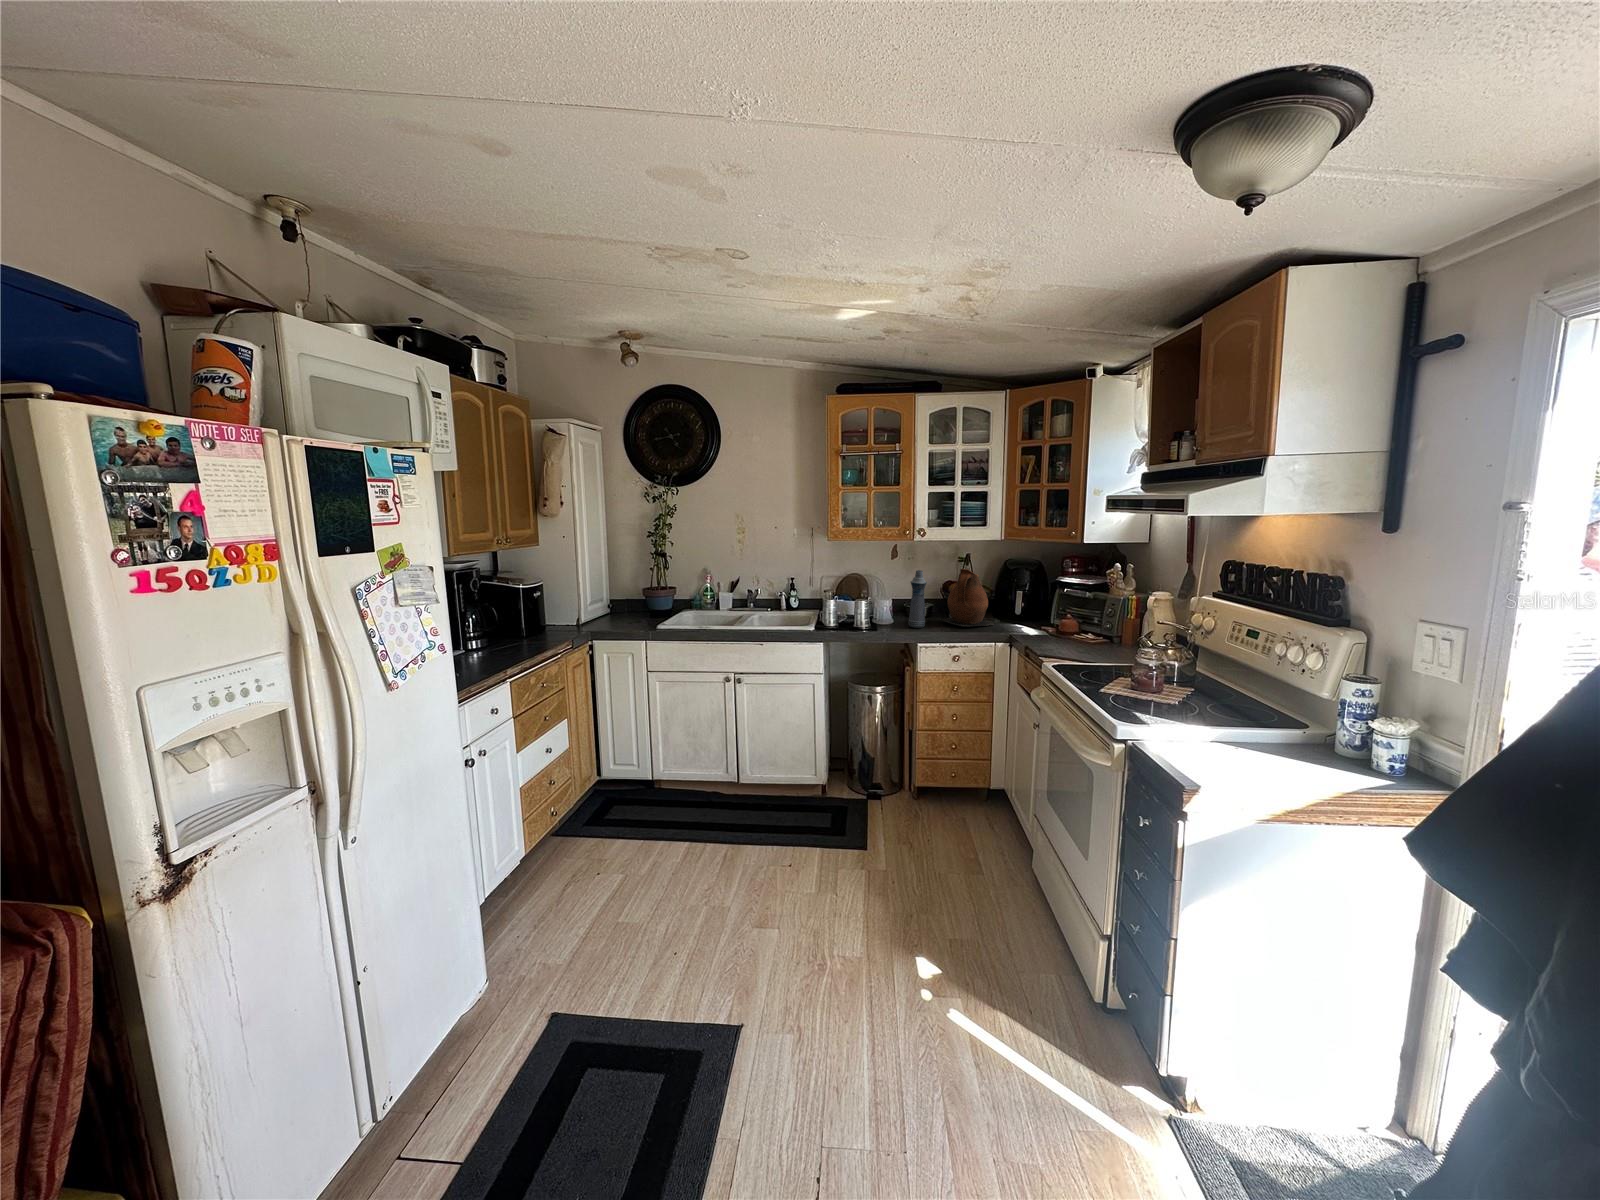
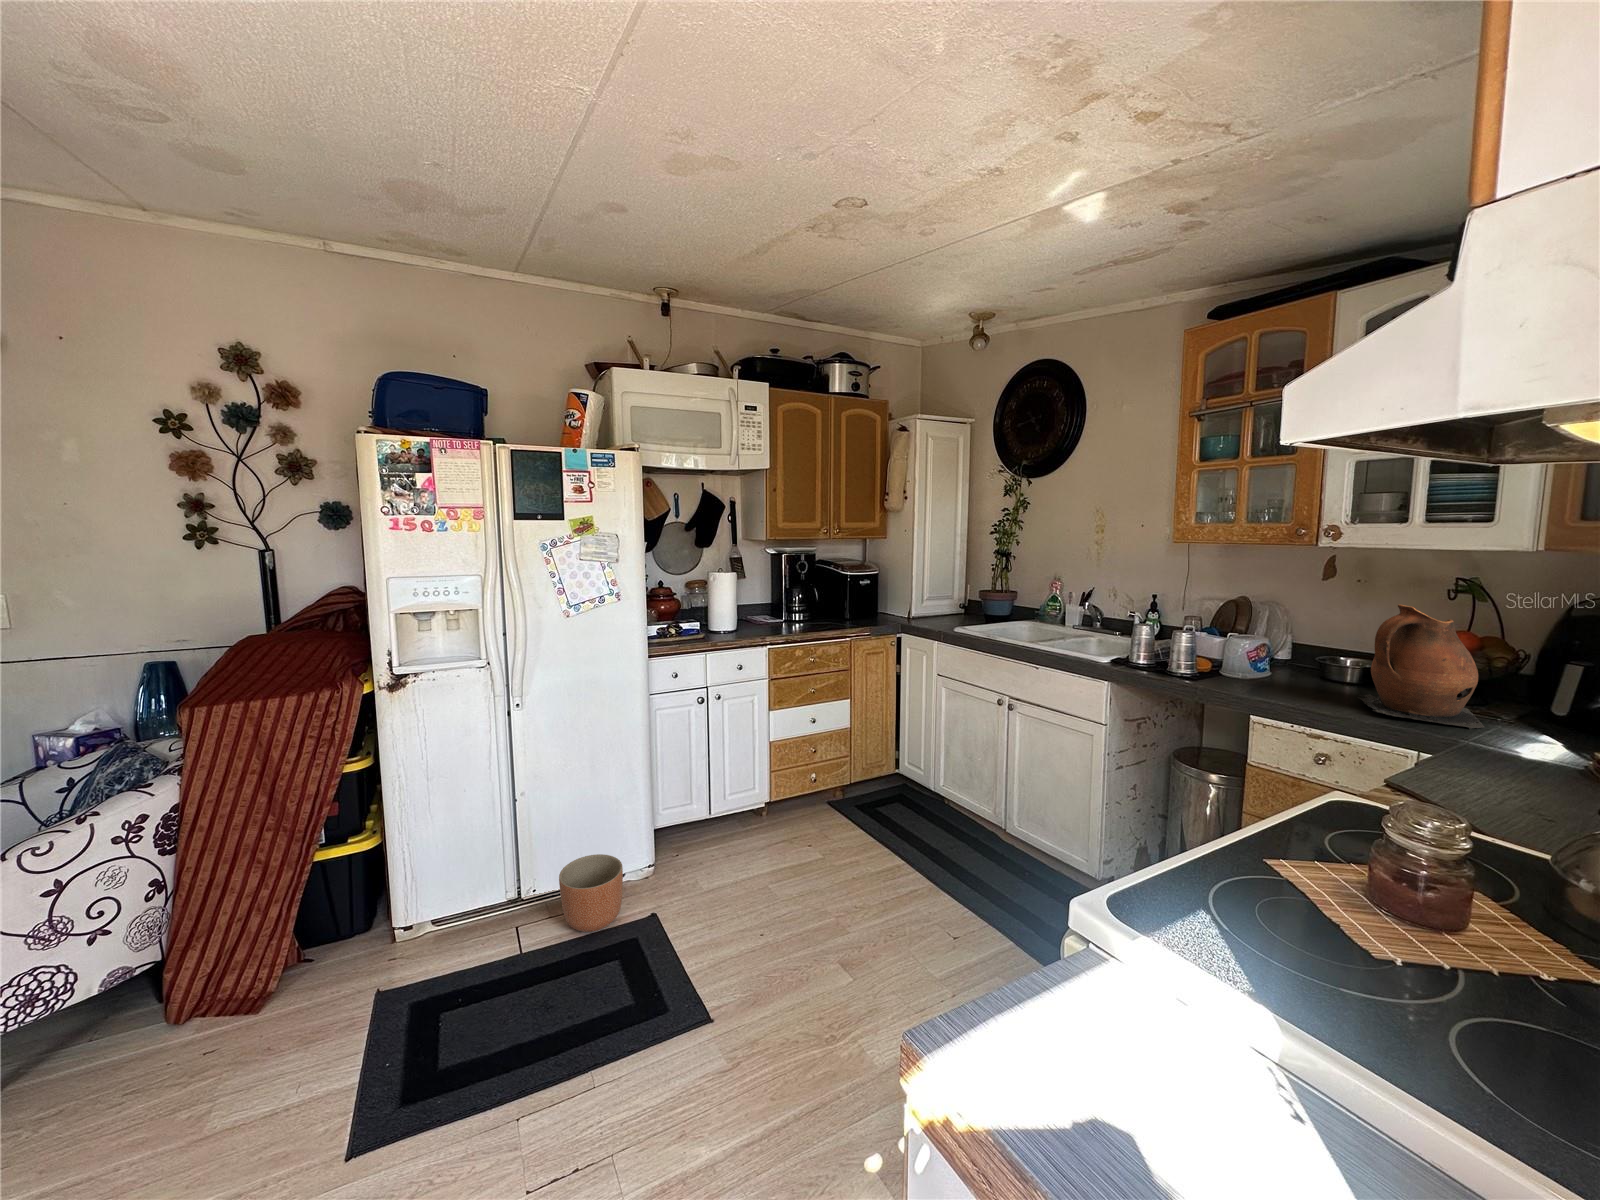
bottle: present [908,570,927,628] -> none [1275,599,1320,698]
planter: none [446,982,535,1096] -> present [559,854,623,932]

